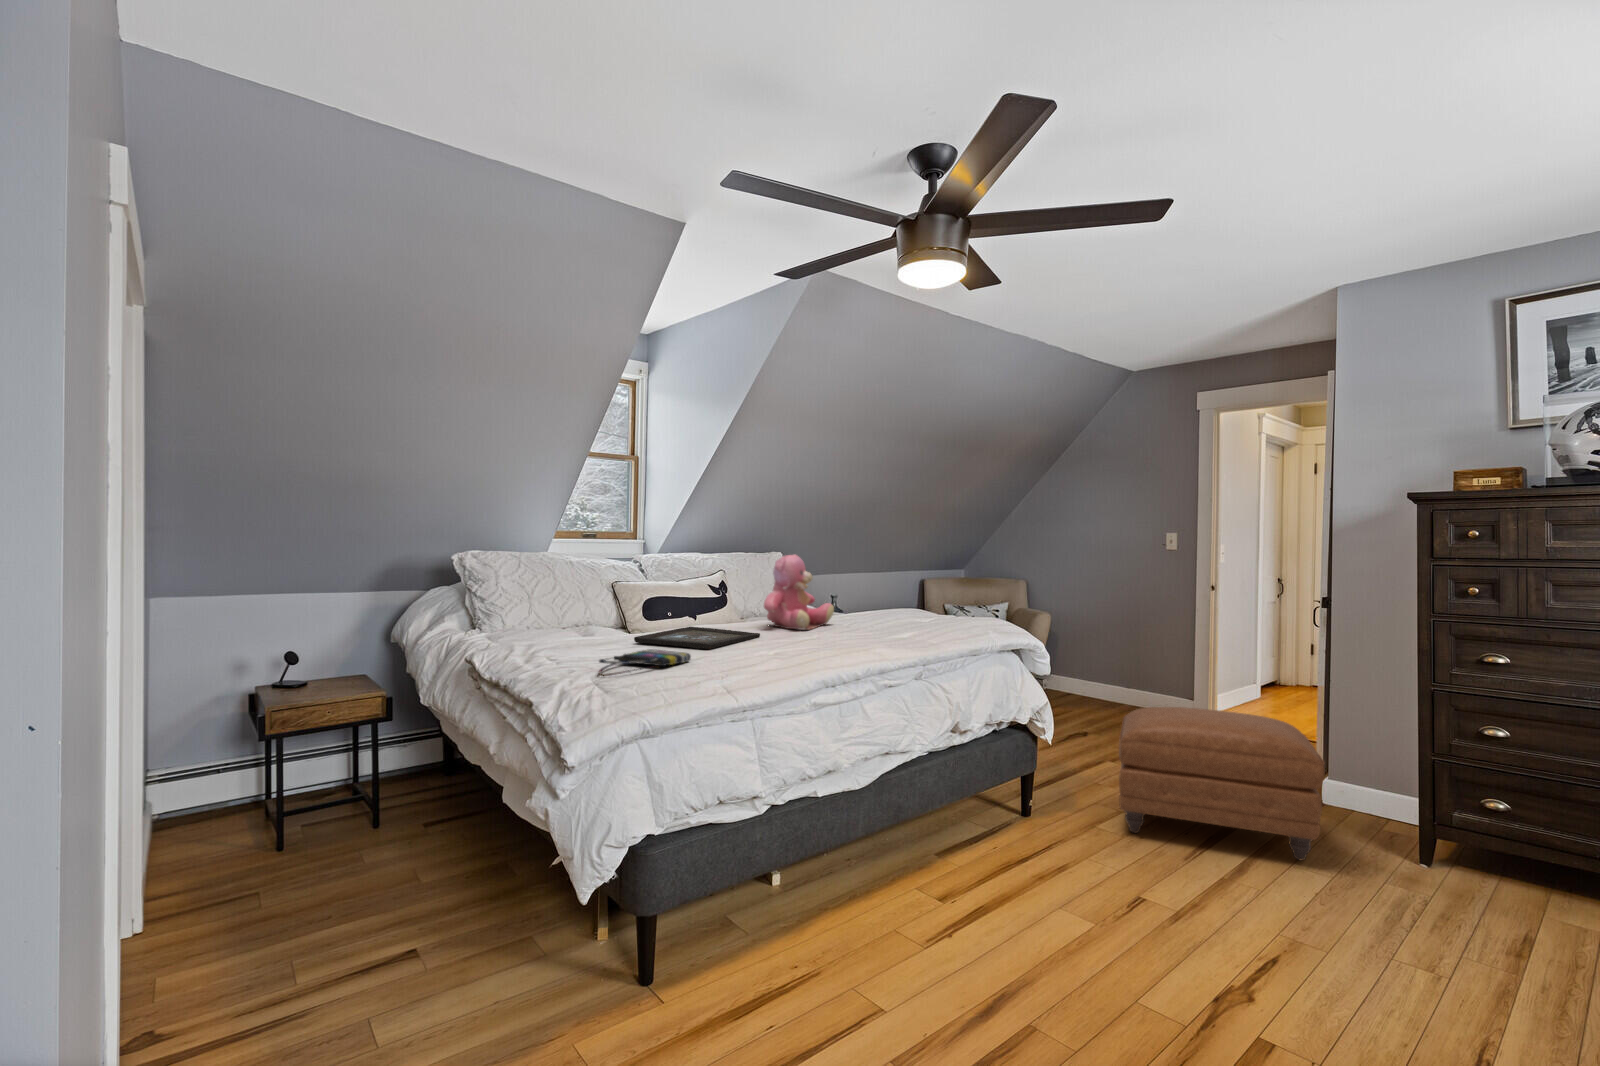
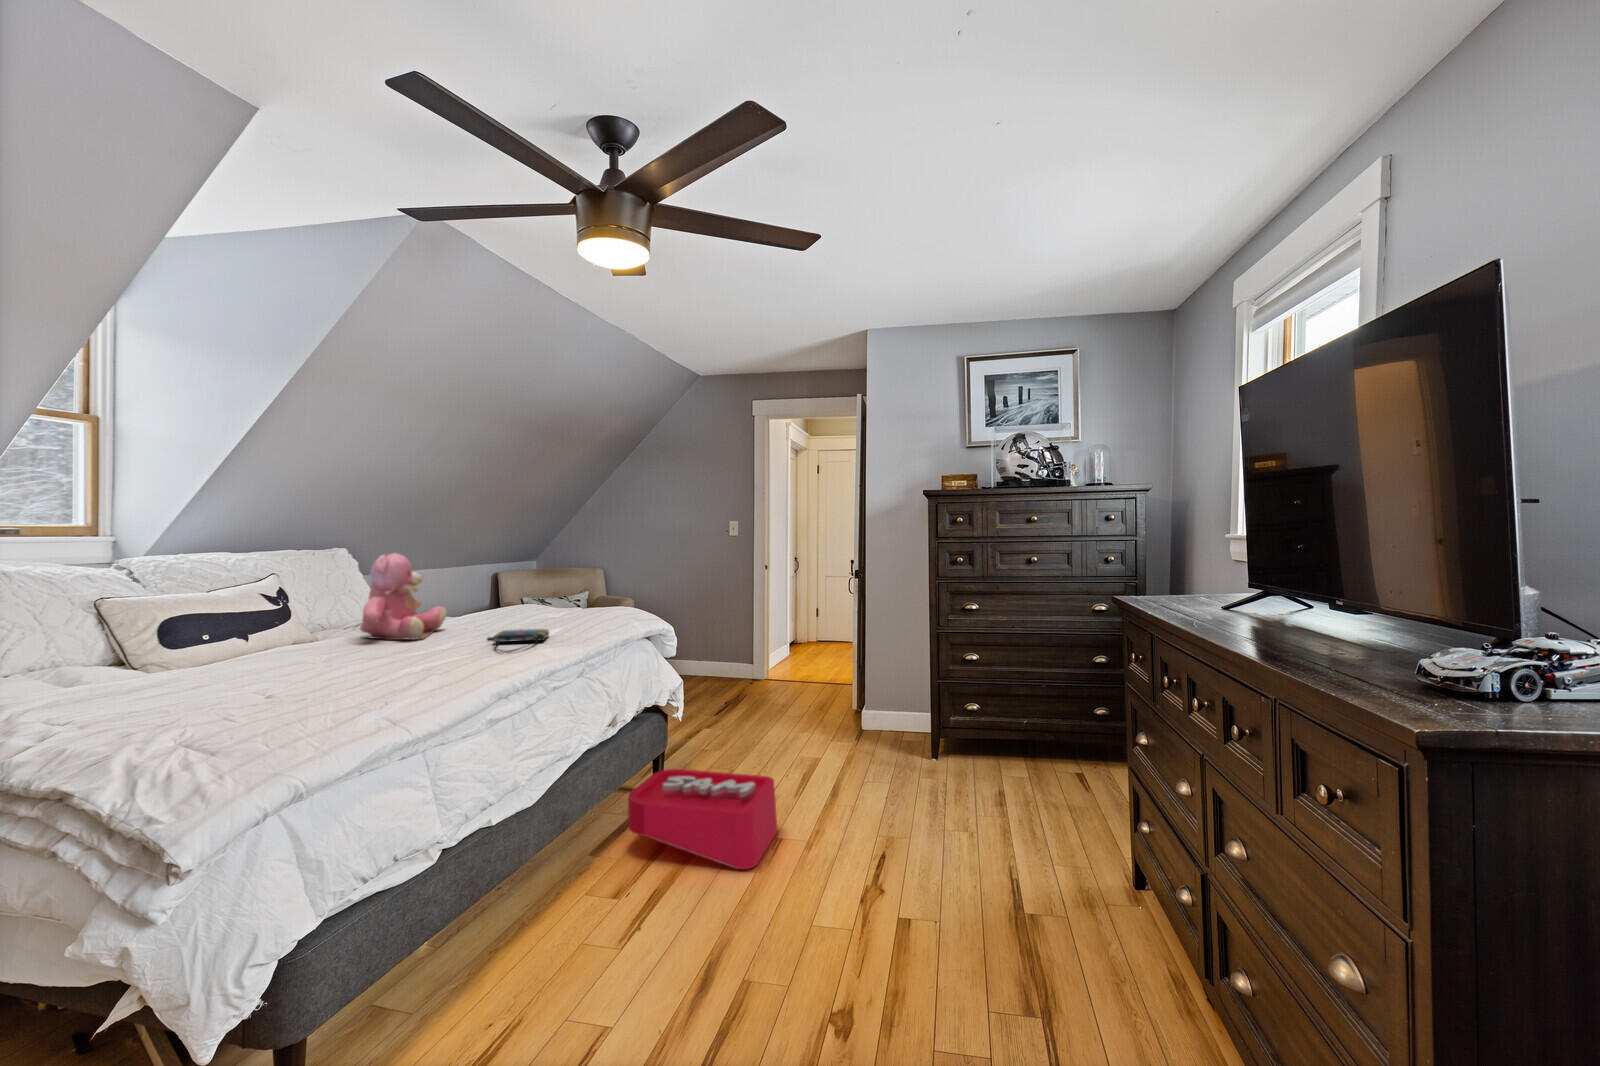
tray: present [634,627,760,649] -> none [185,649,369,681]
tote bag: present [599,649,691,676] -> present [487,629,549,653]
ottoman: present [1119,707,1324,860] -> none [728,669,883,784]
storage bin: none [970,776,1143,918] -> present [628,769,777,869]

